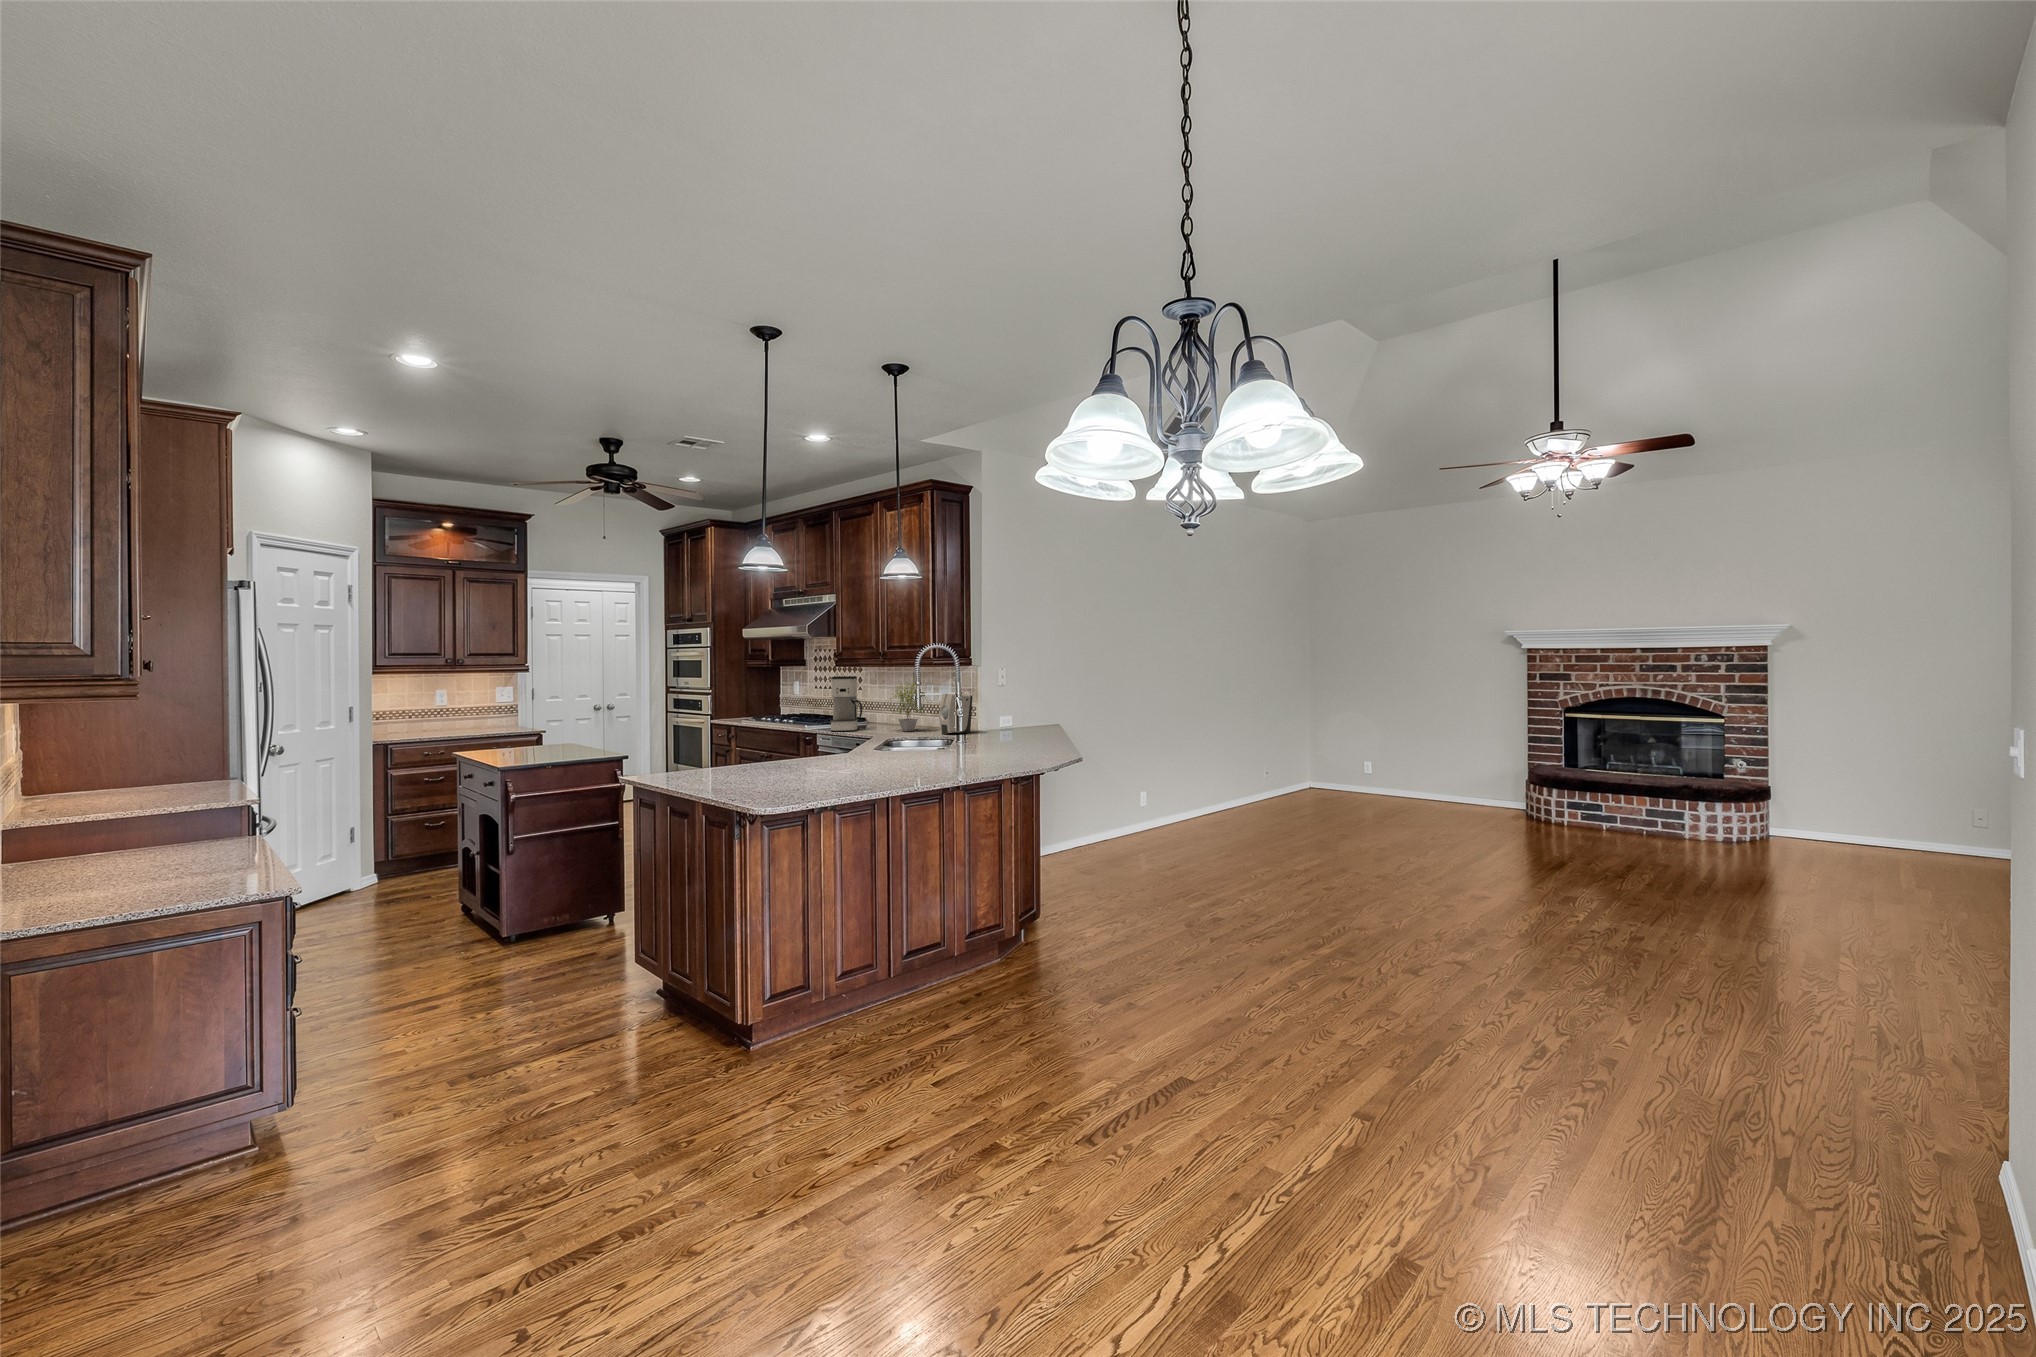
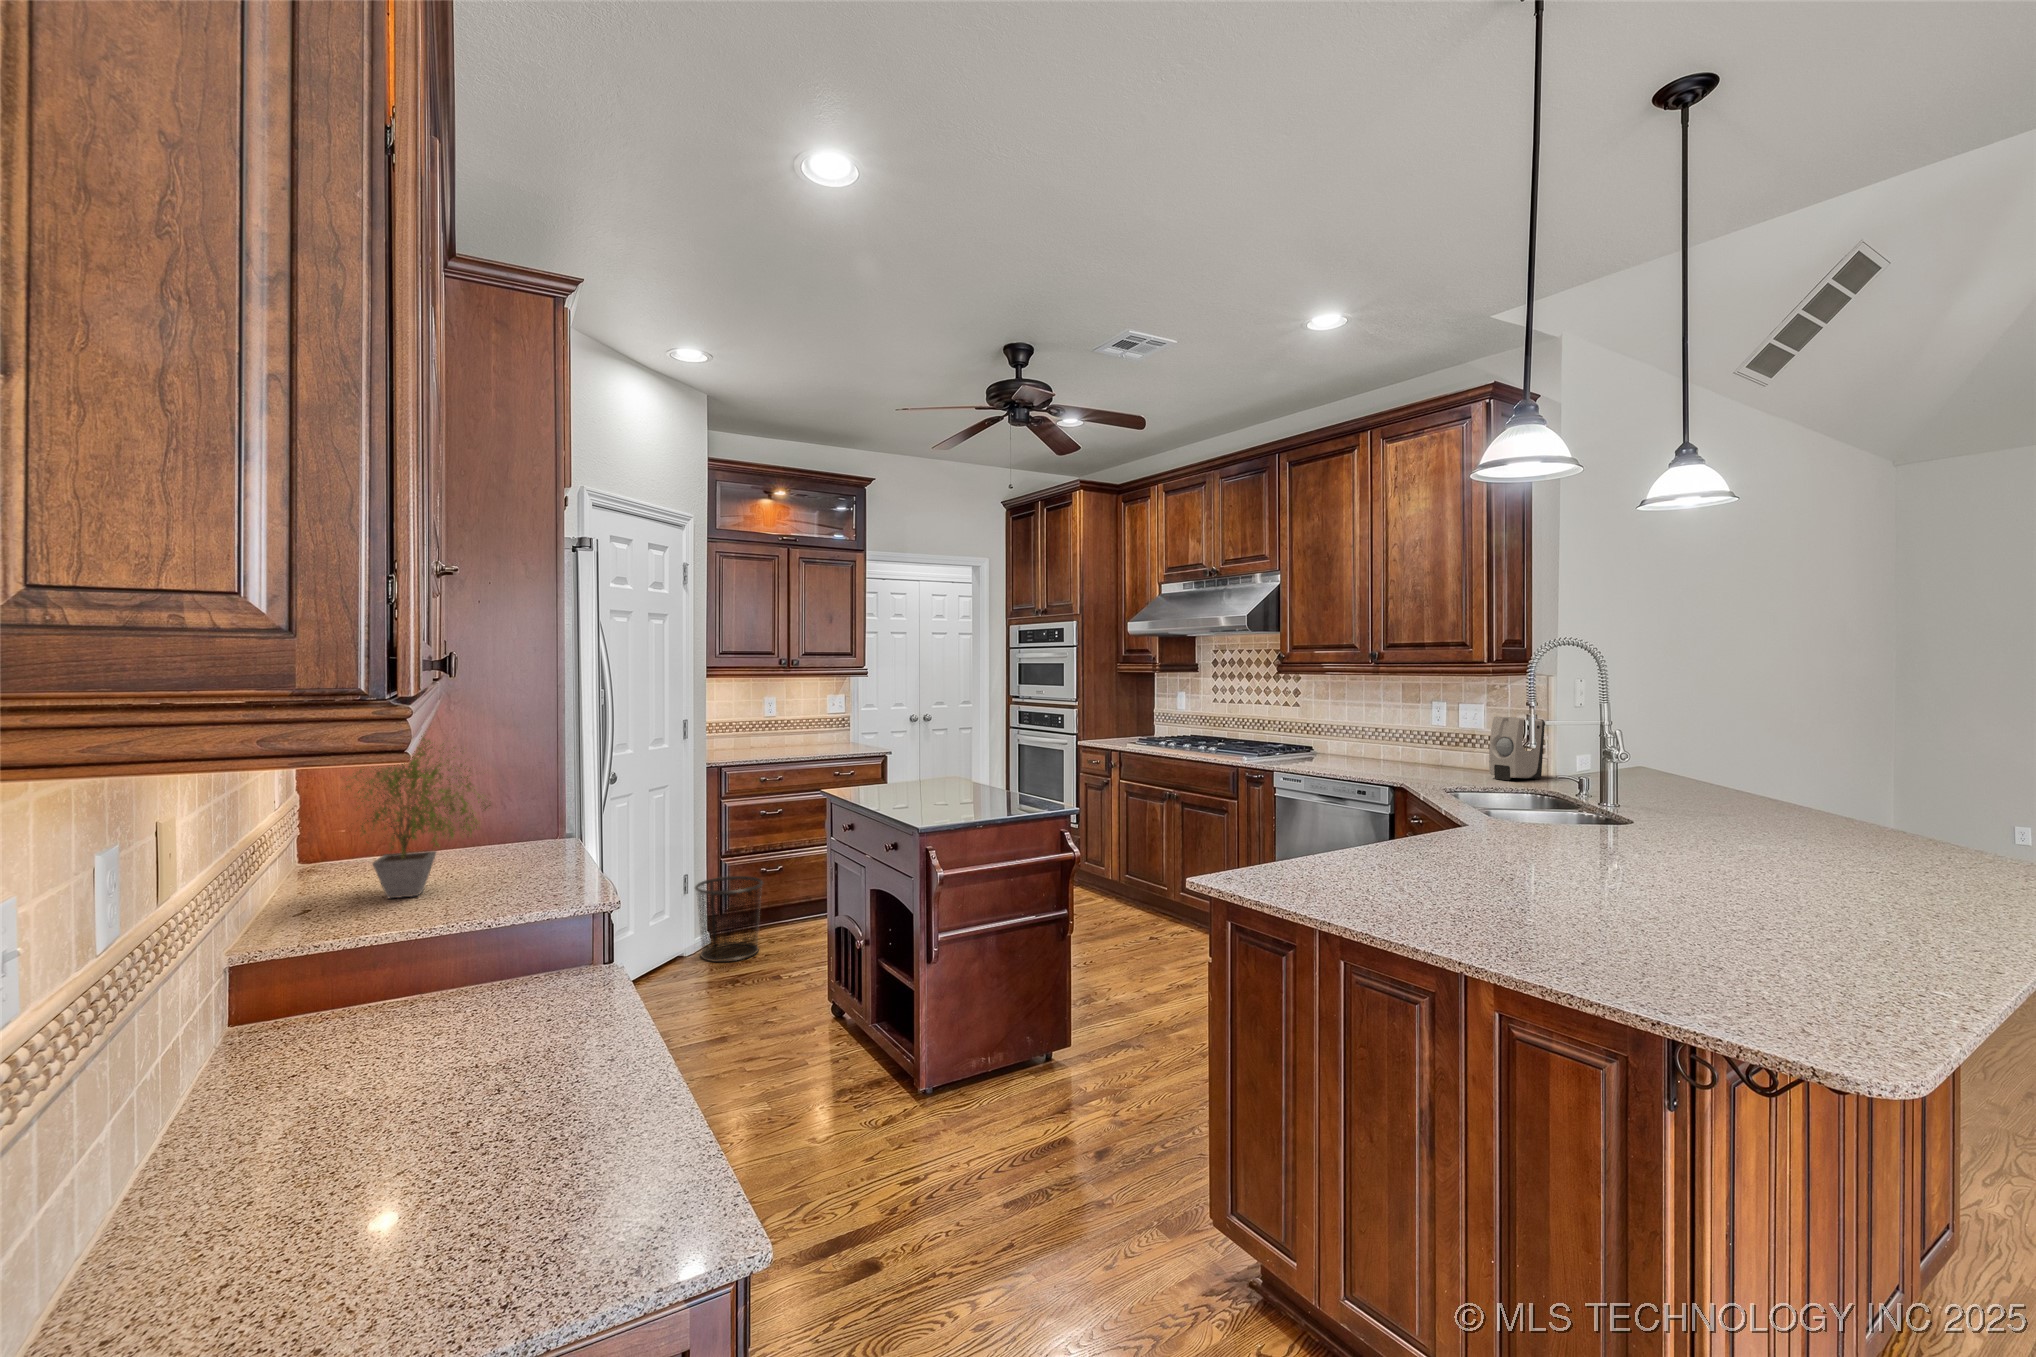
coffee maker: present [831,676,862,731] -> none [1292,687,1342,768]
potted plant: present [890,682,924,731] -> present [346,736,490,898]
waste bin: none [361,828,422,891] -> present [695,876,763,962]

